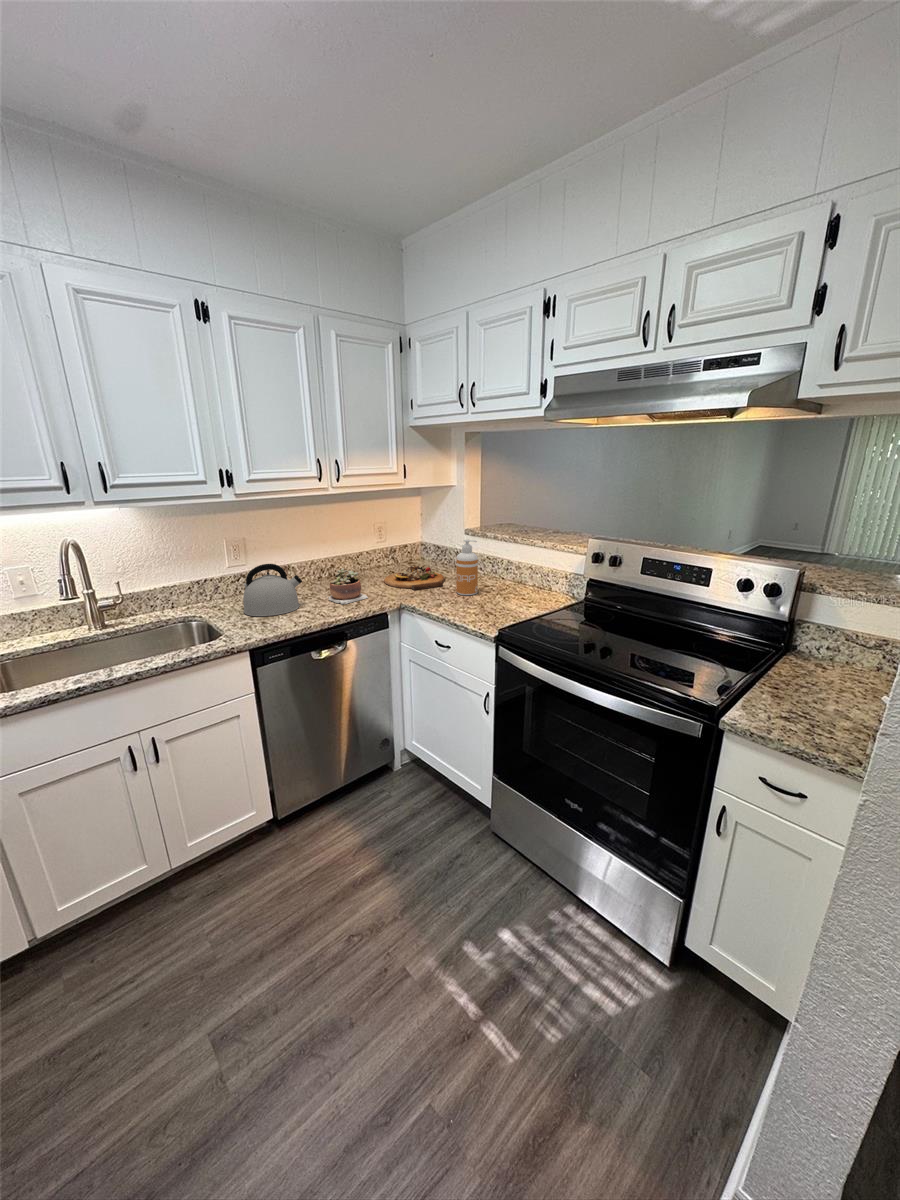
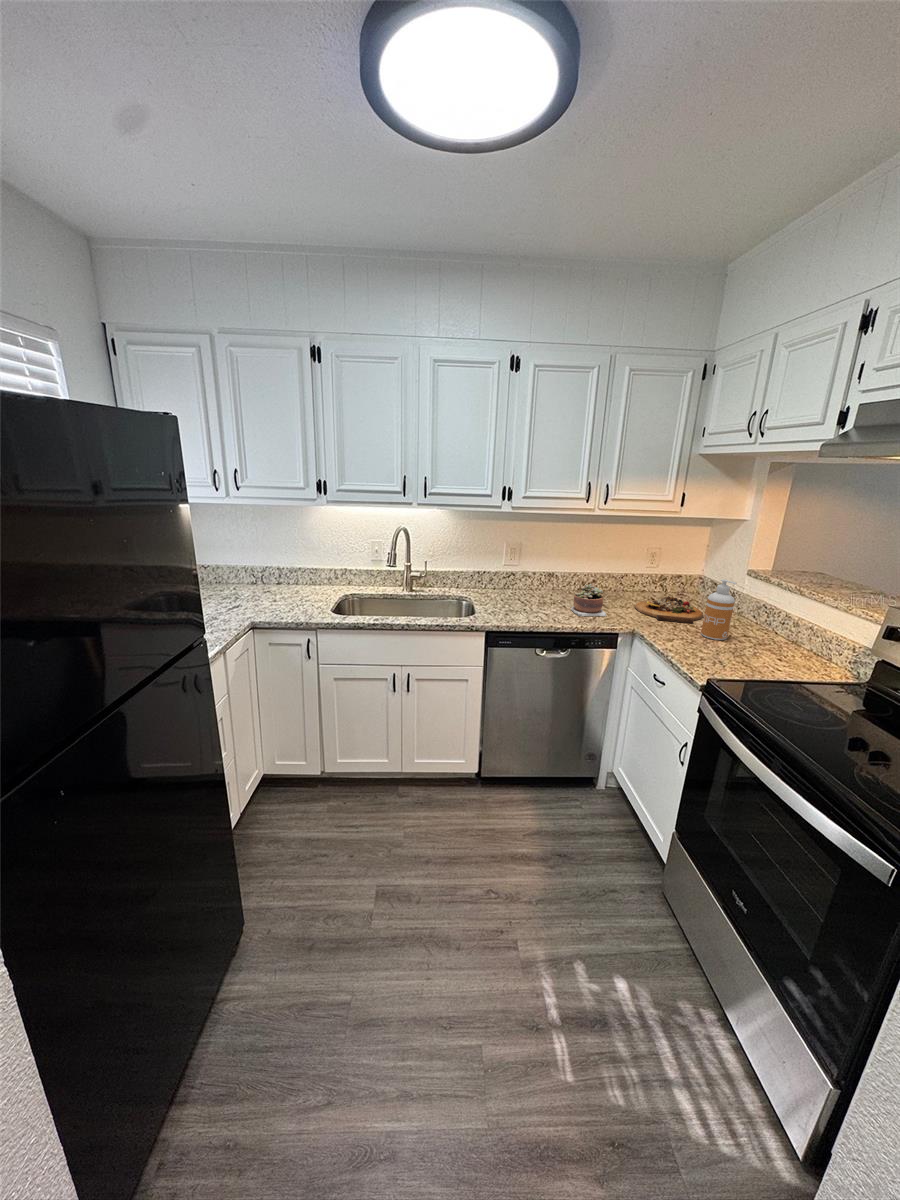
kettle: present [243,564,302,616] -> none [500,567,550,611]

